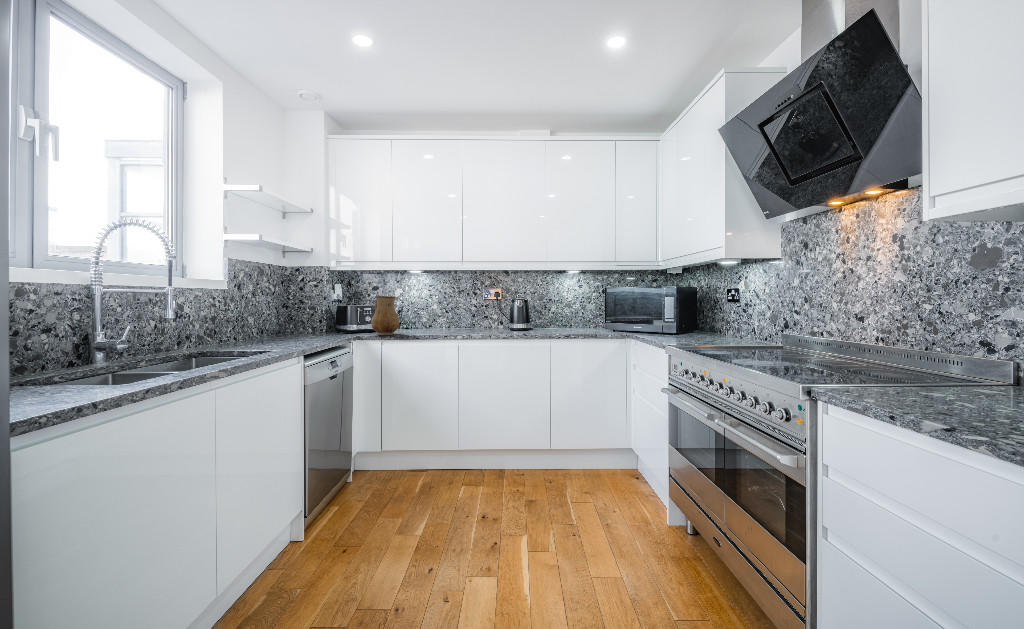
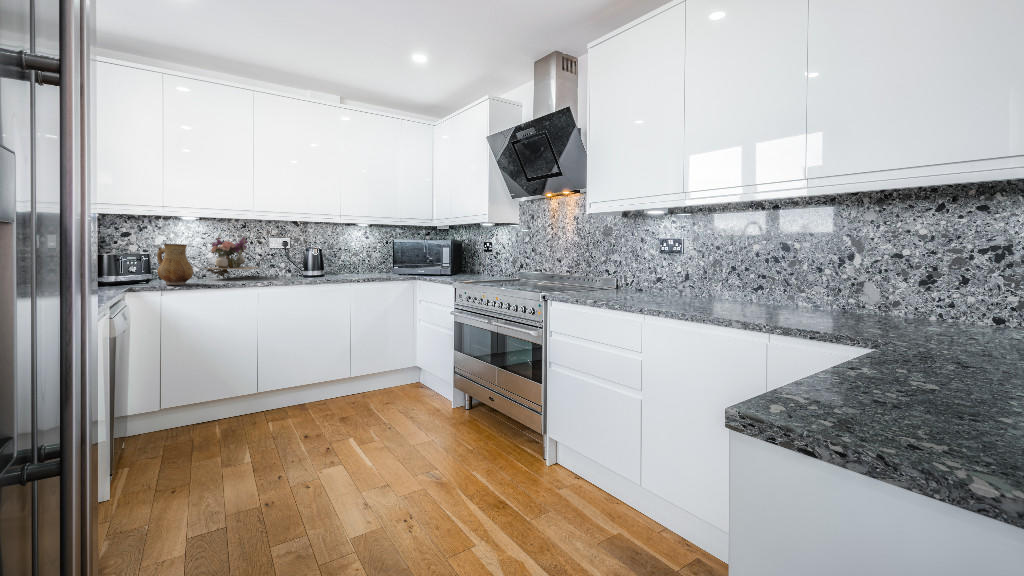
flower arrangement: none [414,287,467,329] -> present [204,237,260,278]

